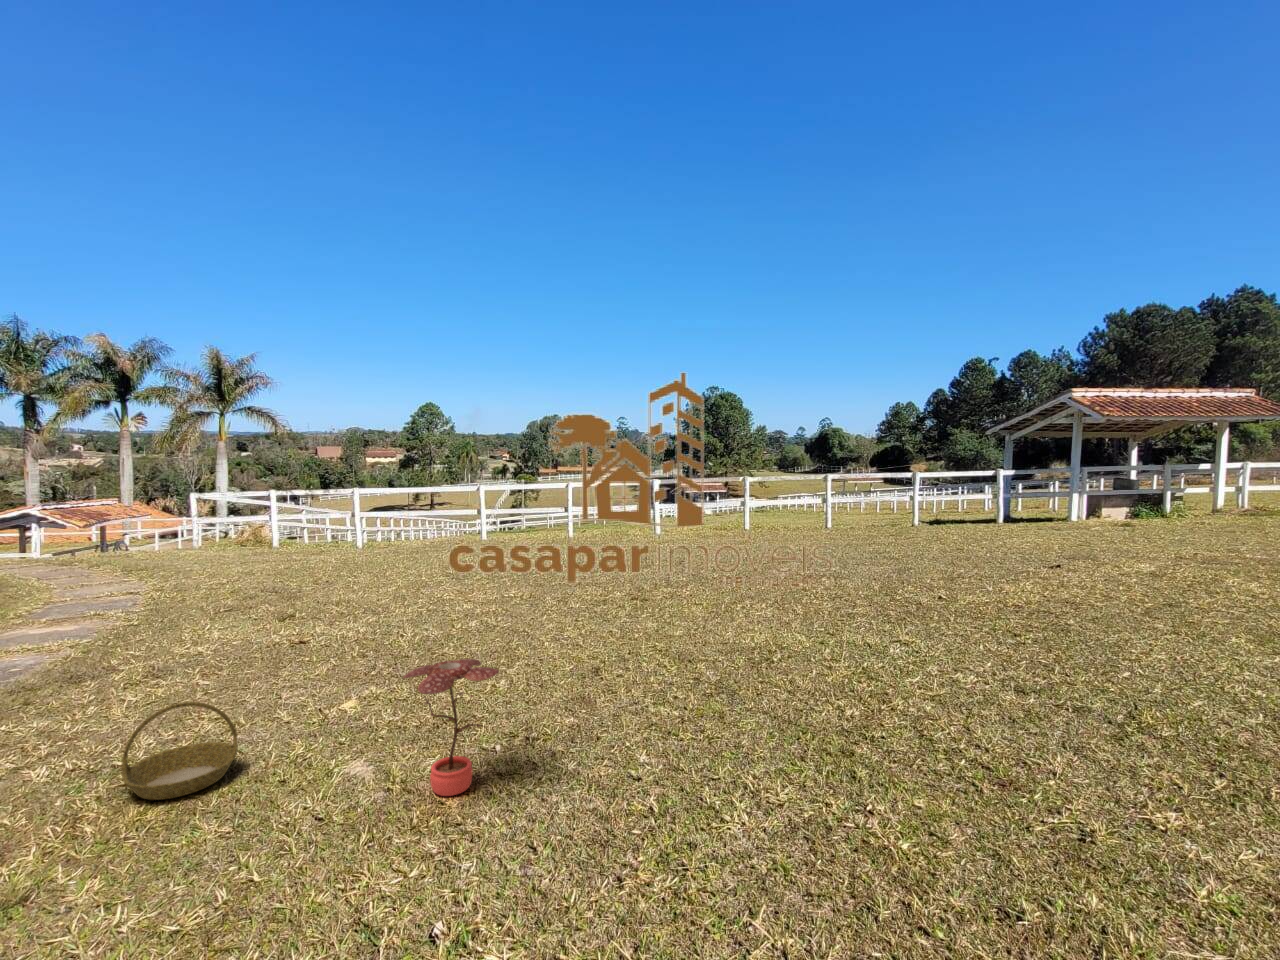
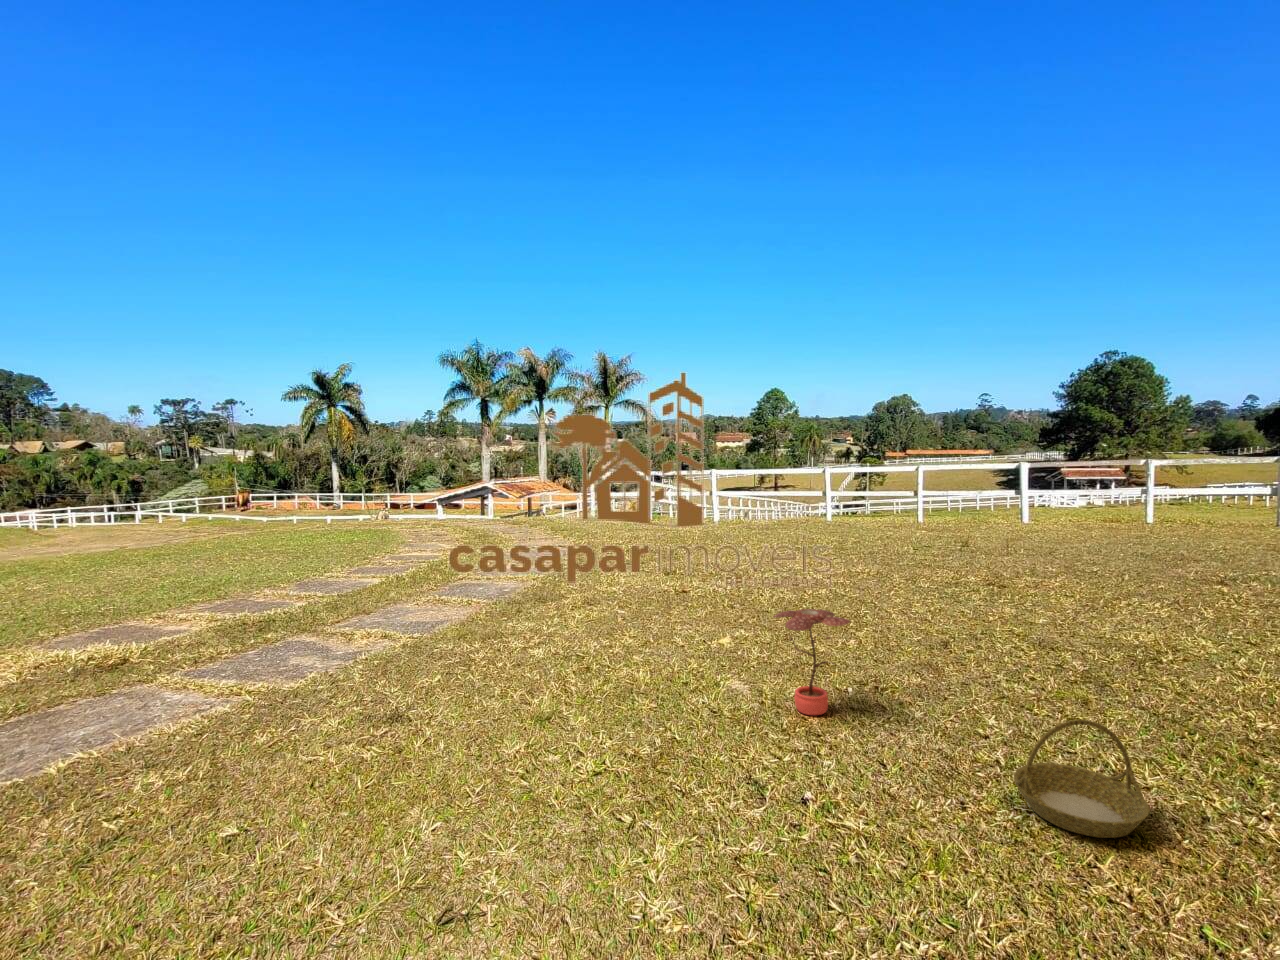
basket: present [122,702,237,800] -> present [1014,720,1150,838]

